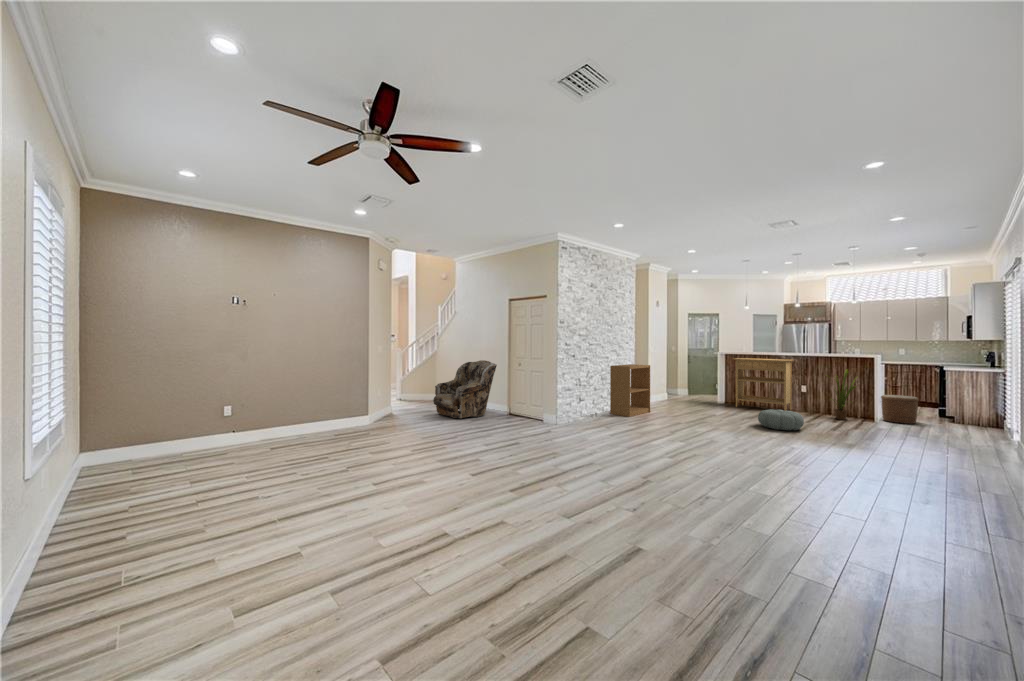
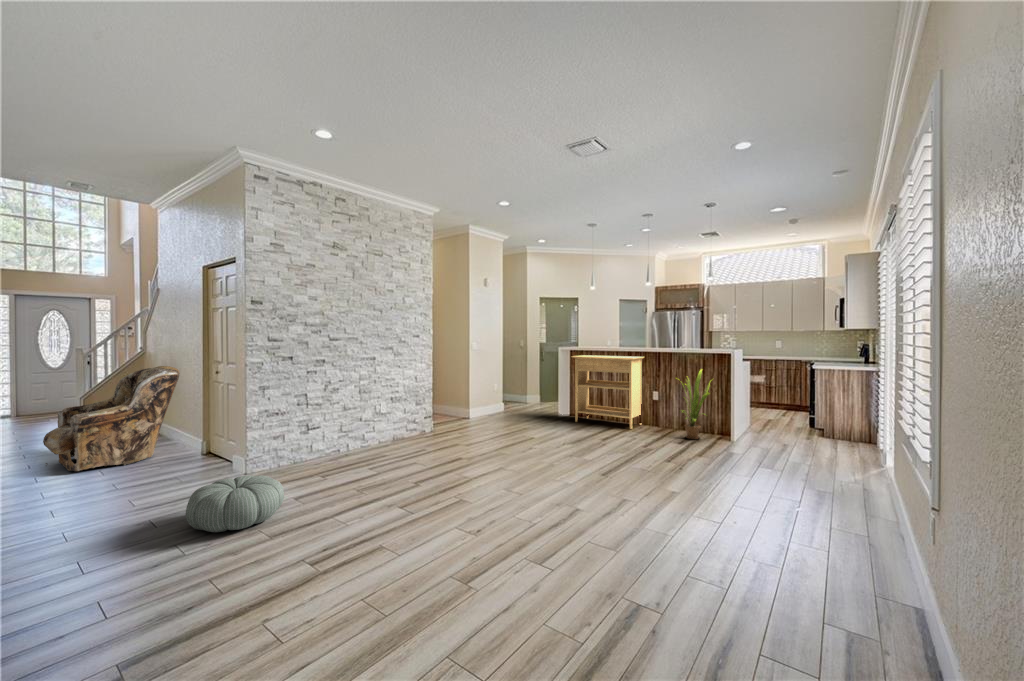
bookshelf: present [610,364,650,417] -> none [377,367,444,450]
woven basket: present [881,395,918,424] -> none [741,403,782,443]
pouf: present [758,409,804,430] -> present [186,476,284,532]

